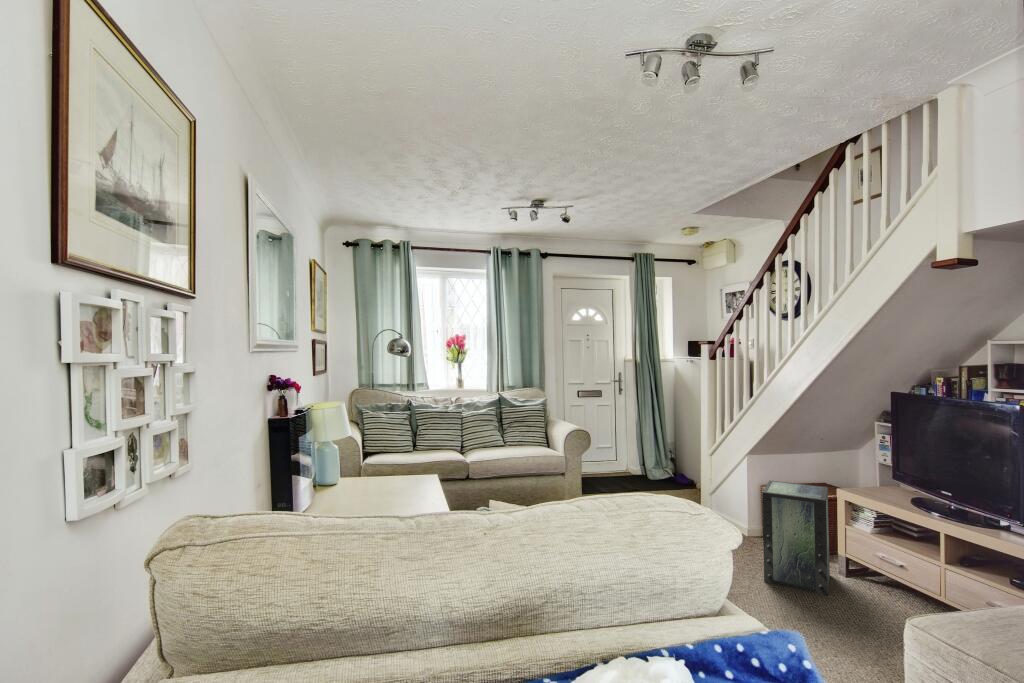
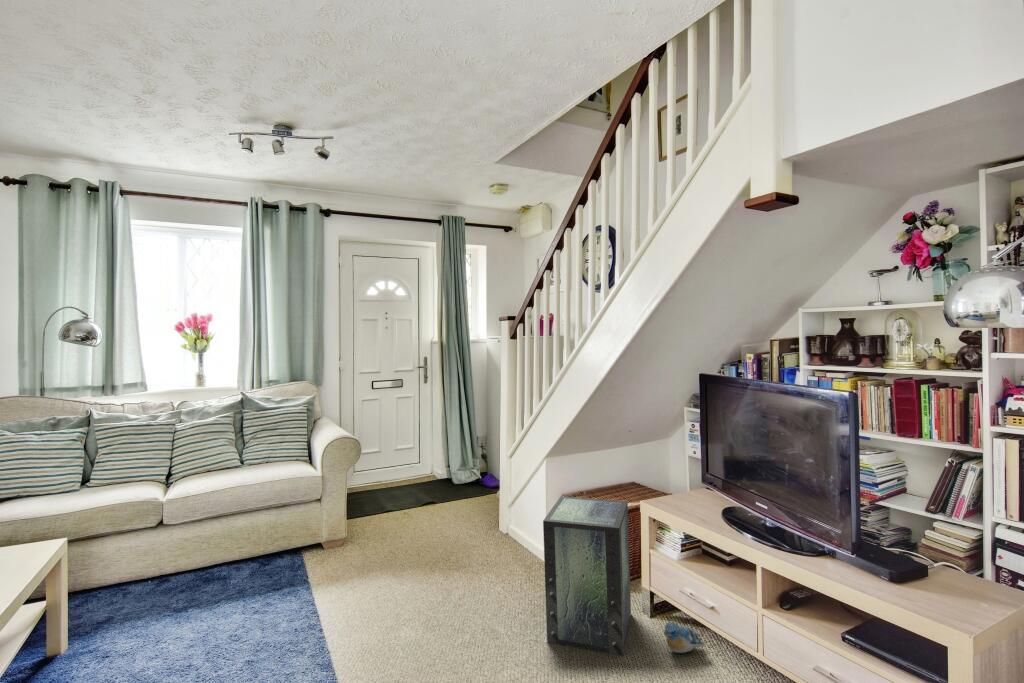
plush toy: none [862,575,899,600] -> present [664,622,706,653]

